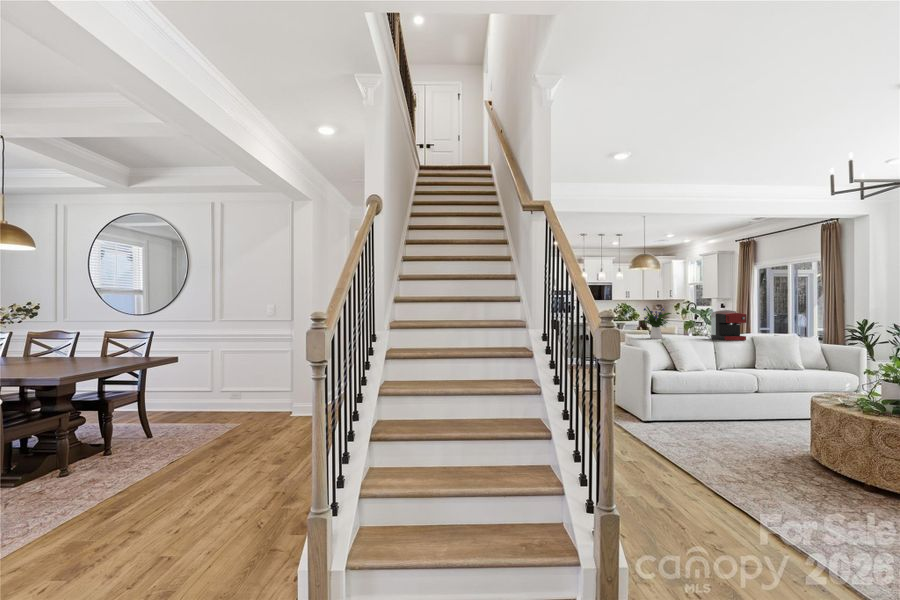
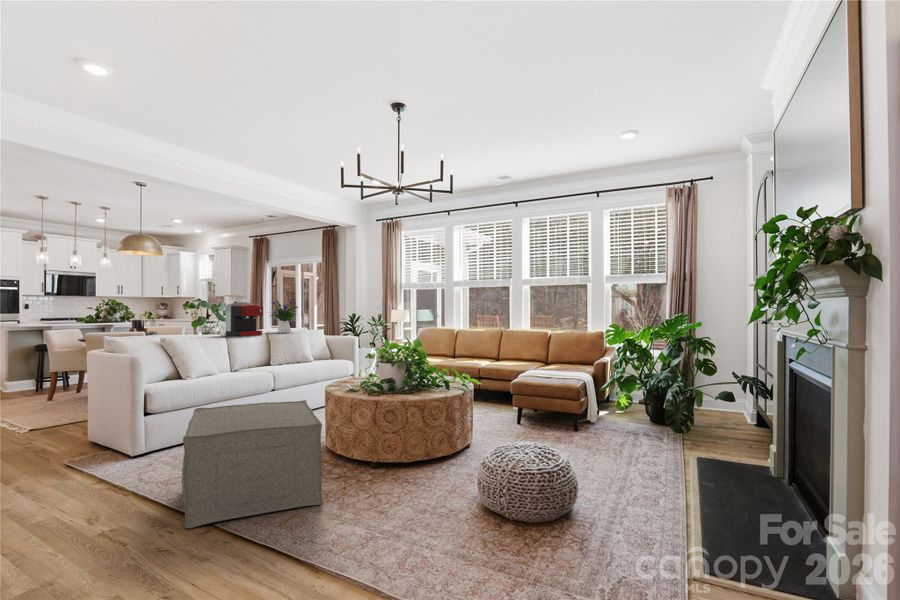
flower arrangement: present [642,306,671,339] -> present [271,300,298,333]
ottoman: none [679,396,798,499] -> present [182,400,322,528]

